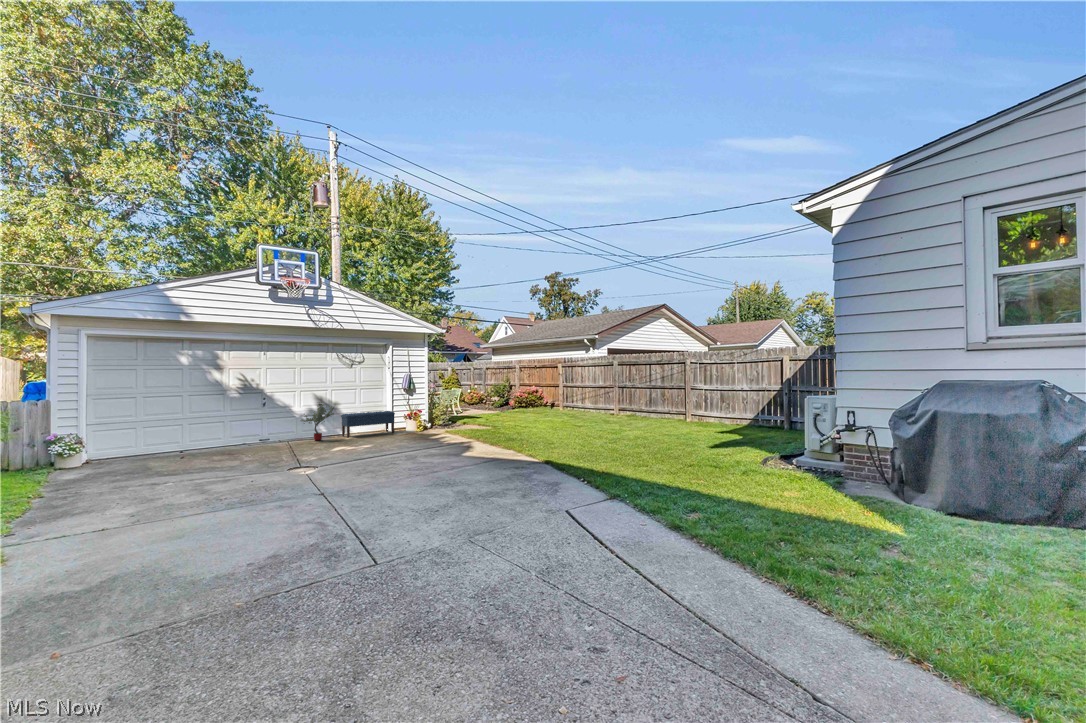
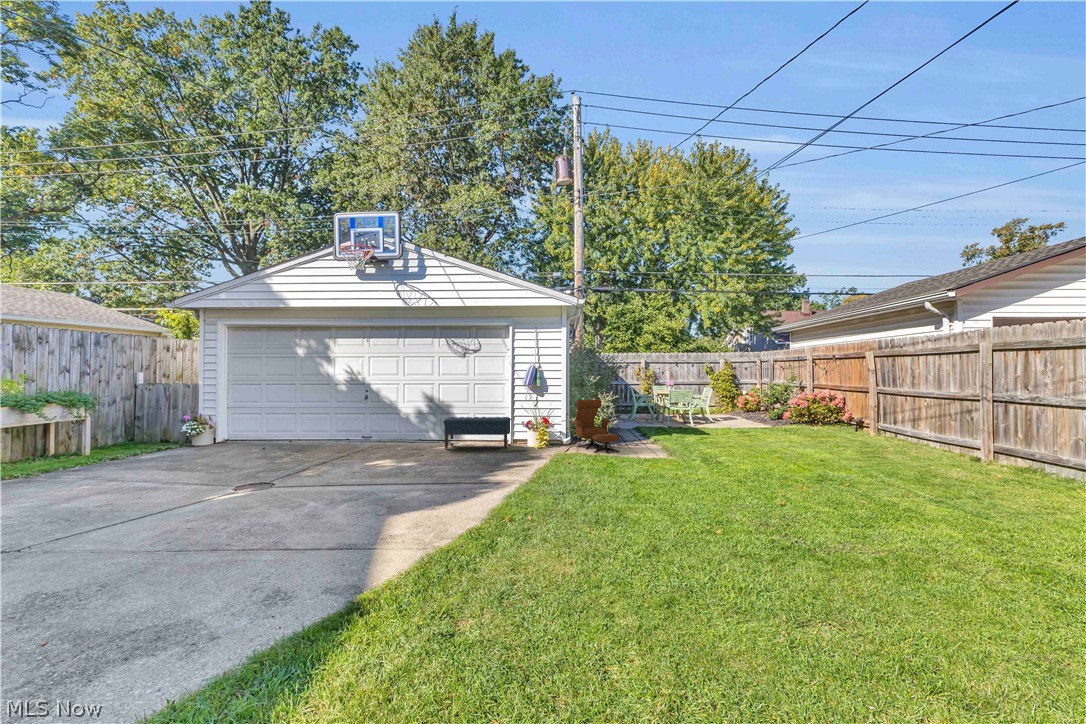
lounge chair: none [434,395,470,428] -> present [572,399,620,454]
potted tree: present [301,402,334,441] -> none [395,400,433,449]

